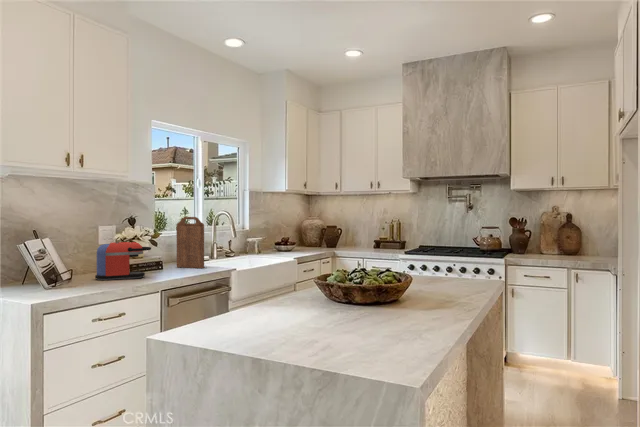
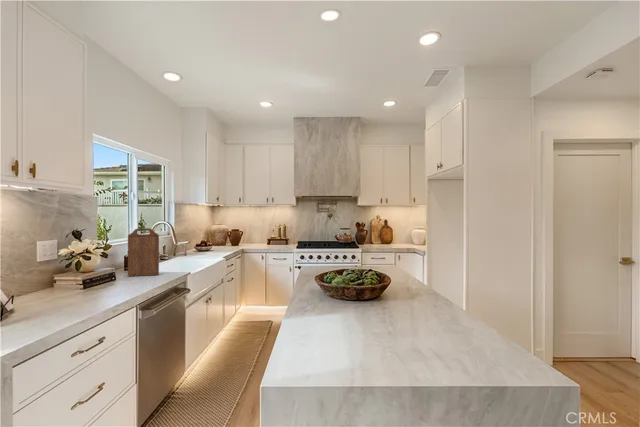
coffee maker: present [95,242,151,280] -> none [49,258,117,303]

